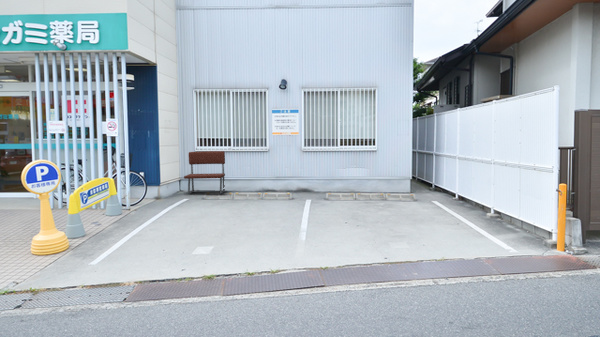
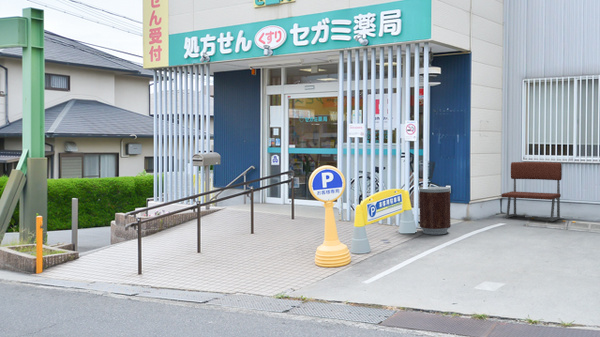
trash can: none [123,174,151,214] -> present [419,187,451,235]

